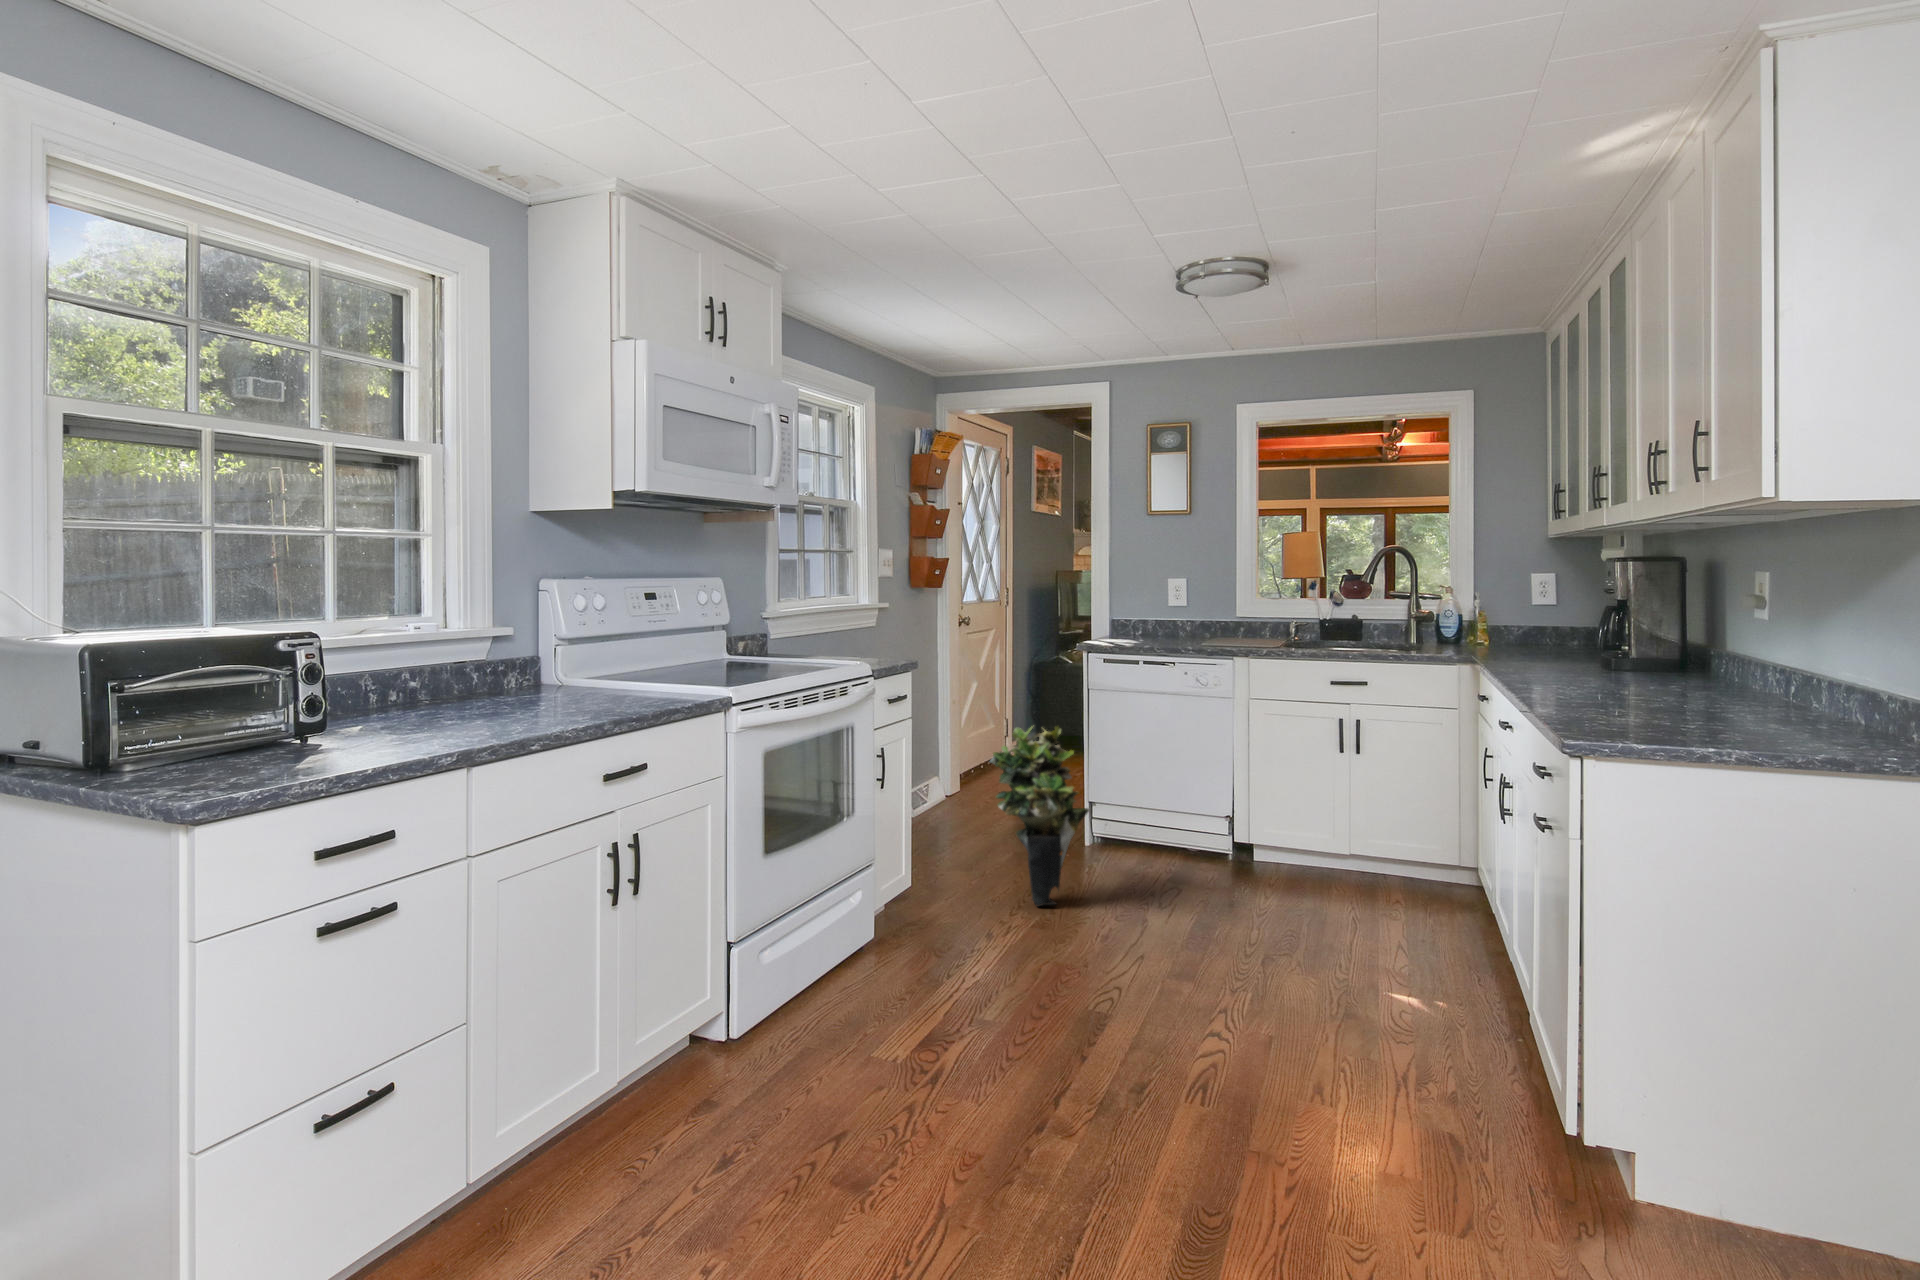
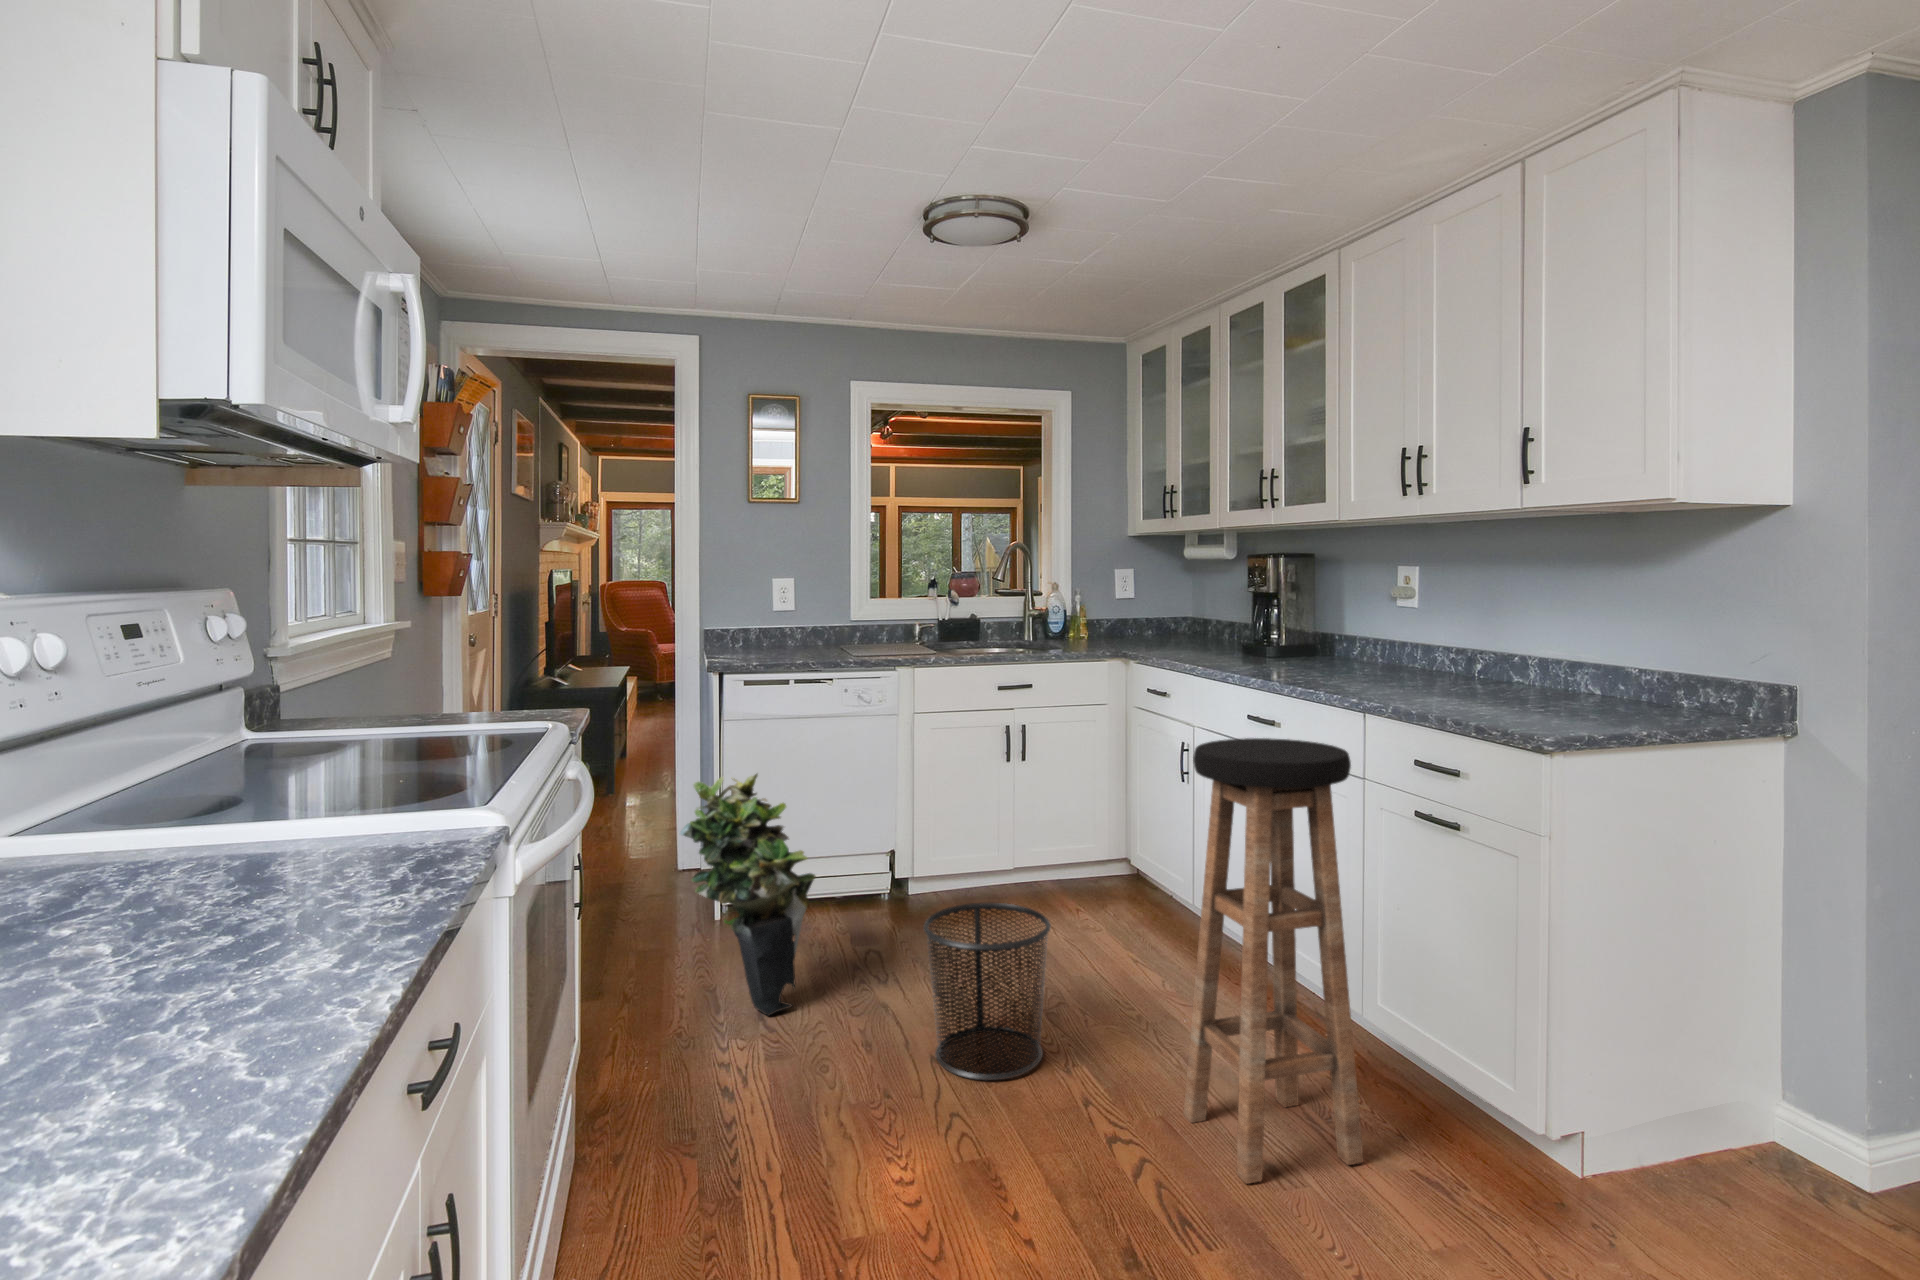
bar stool: none [1251,716,1389,1094] -> present [1184,738,1363,1184]
waste bin: none [1110,842,1216,978] -> present [923,903,1051,1080]

